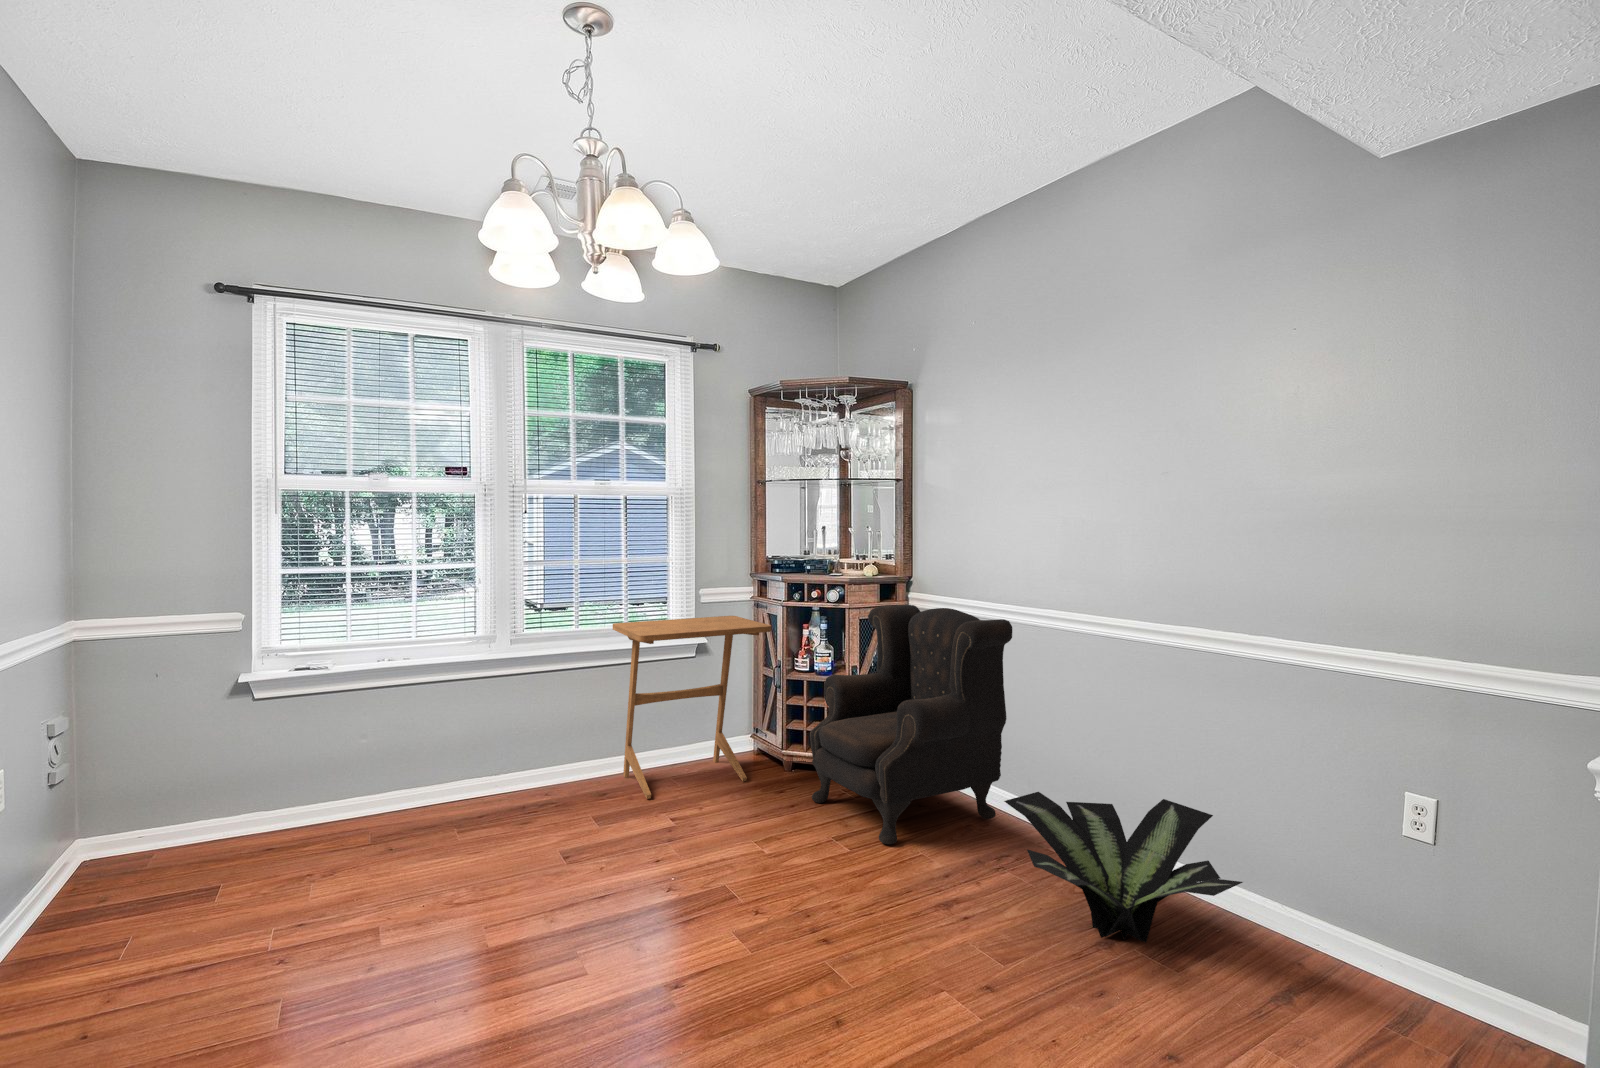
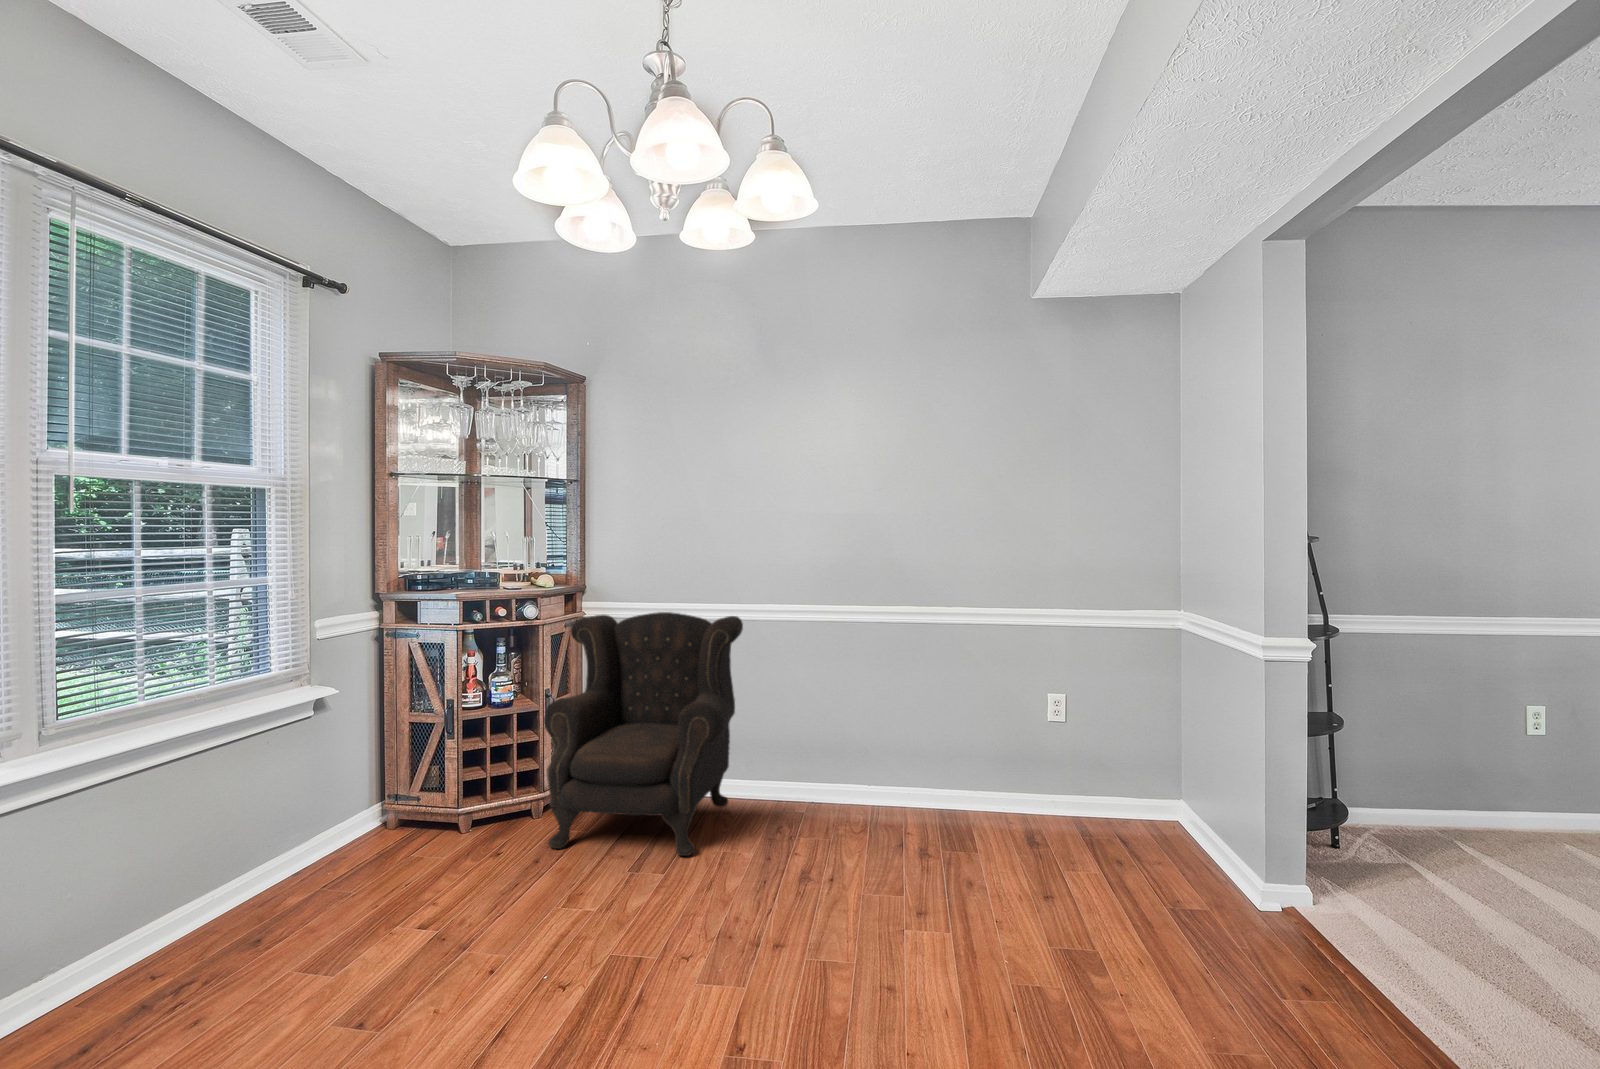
side table: present [613,616,771,799] -> none [231,651,480,927]
potted plant: present [1004,792,1243,943] -> none [819,739,1006,852]

